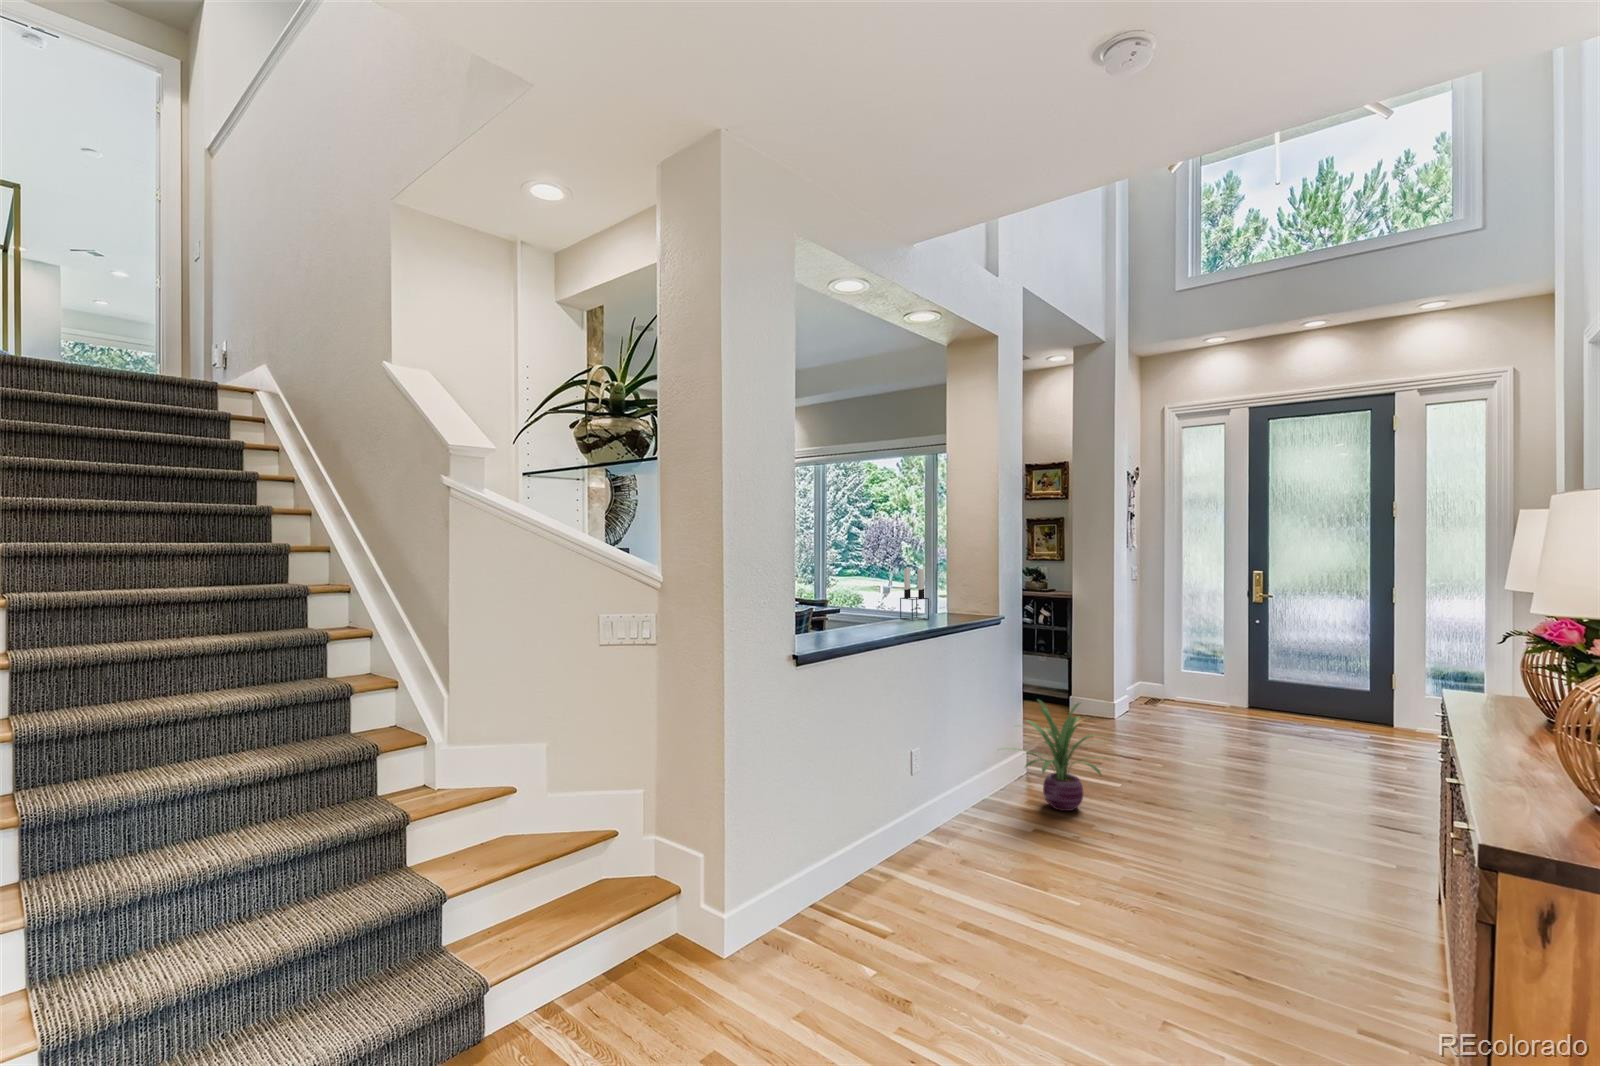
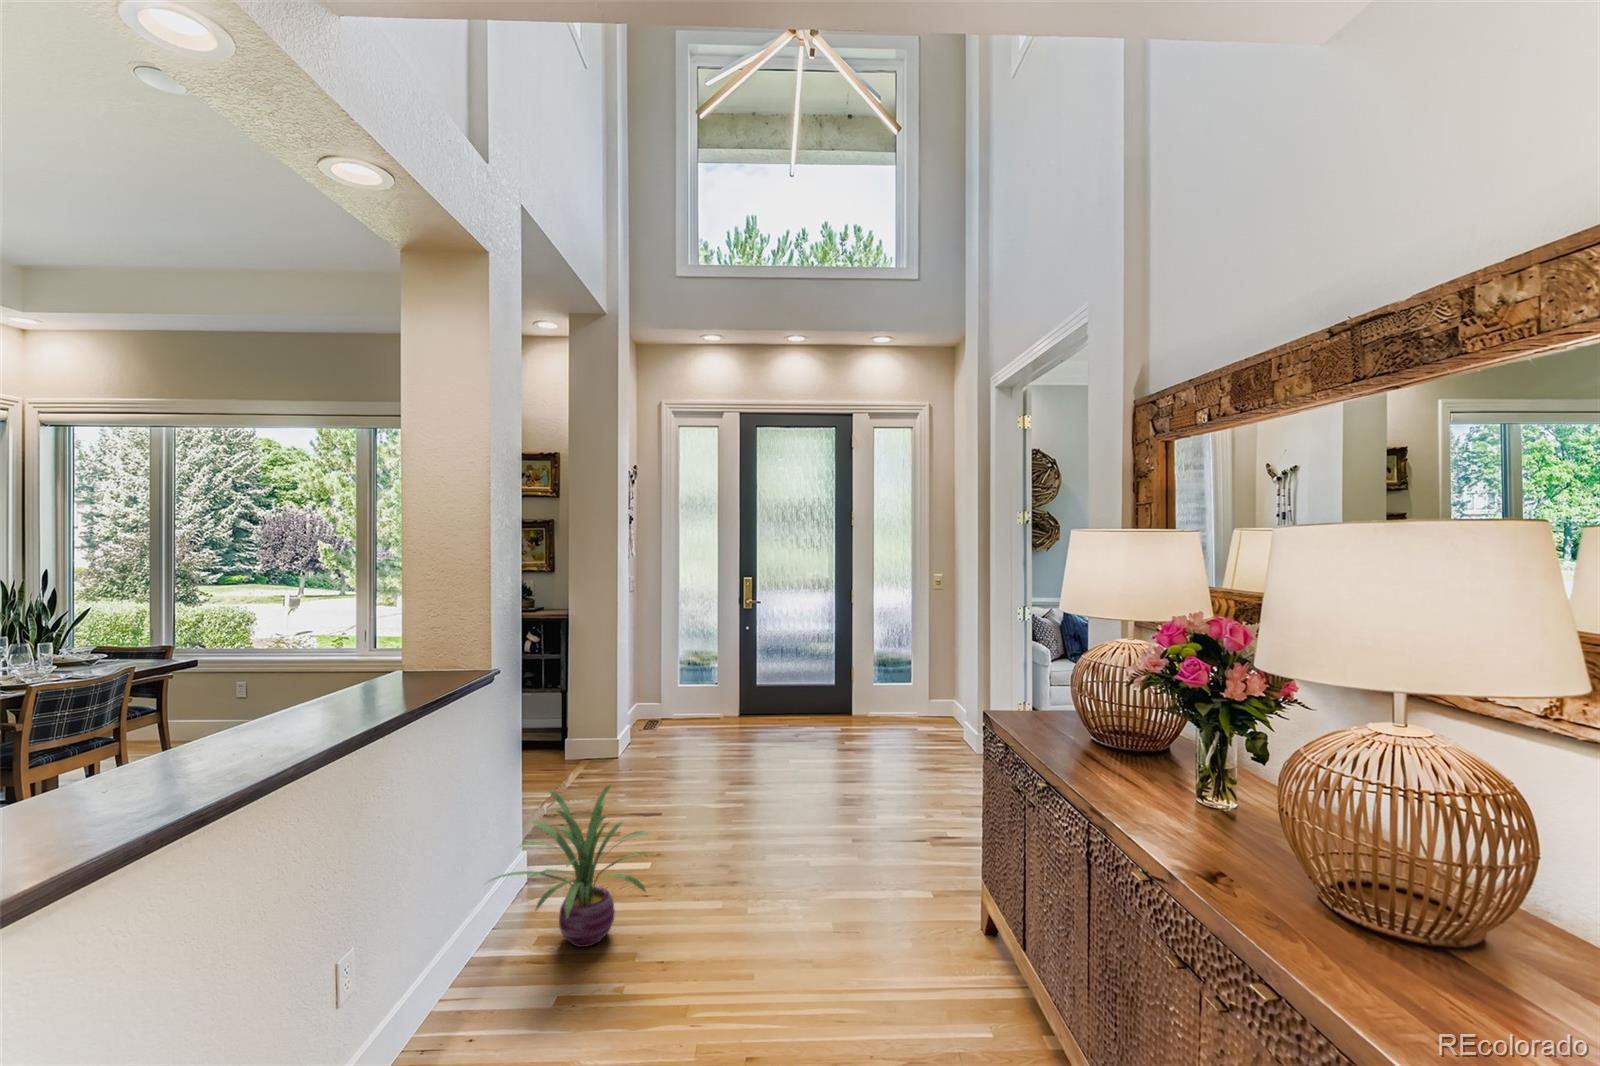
candle holder: present [900,568,929,621] -> none [312,620,373,719]

